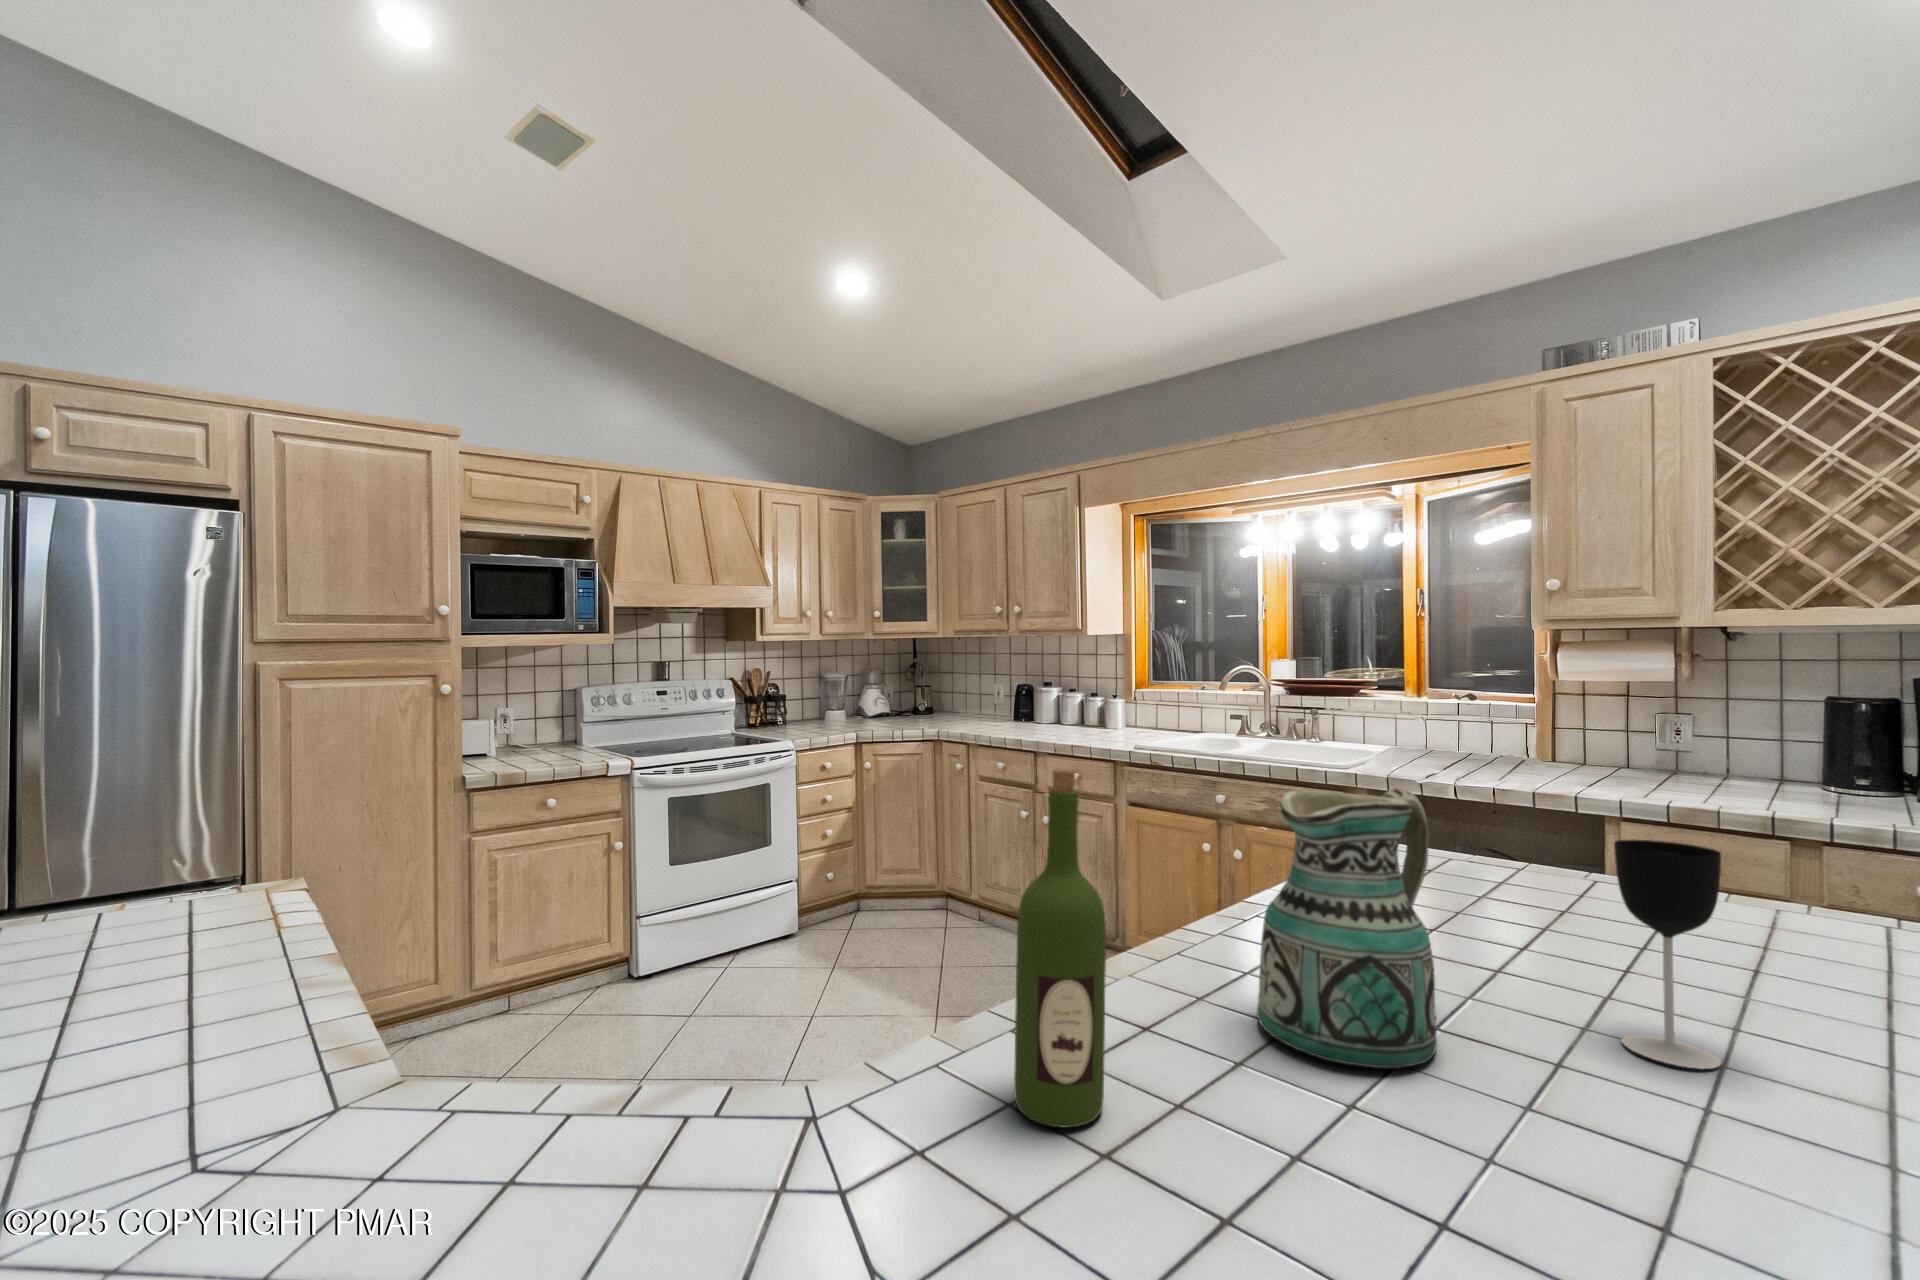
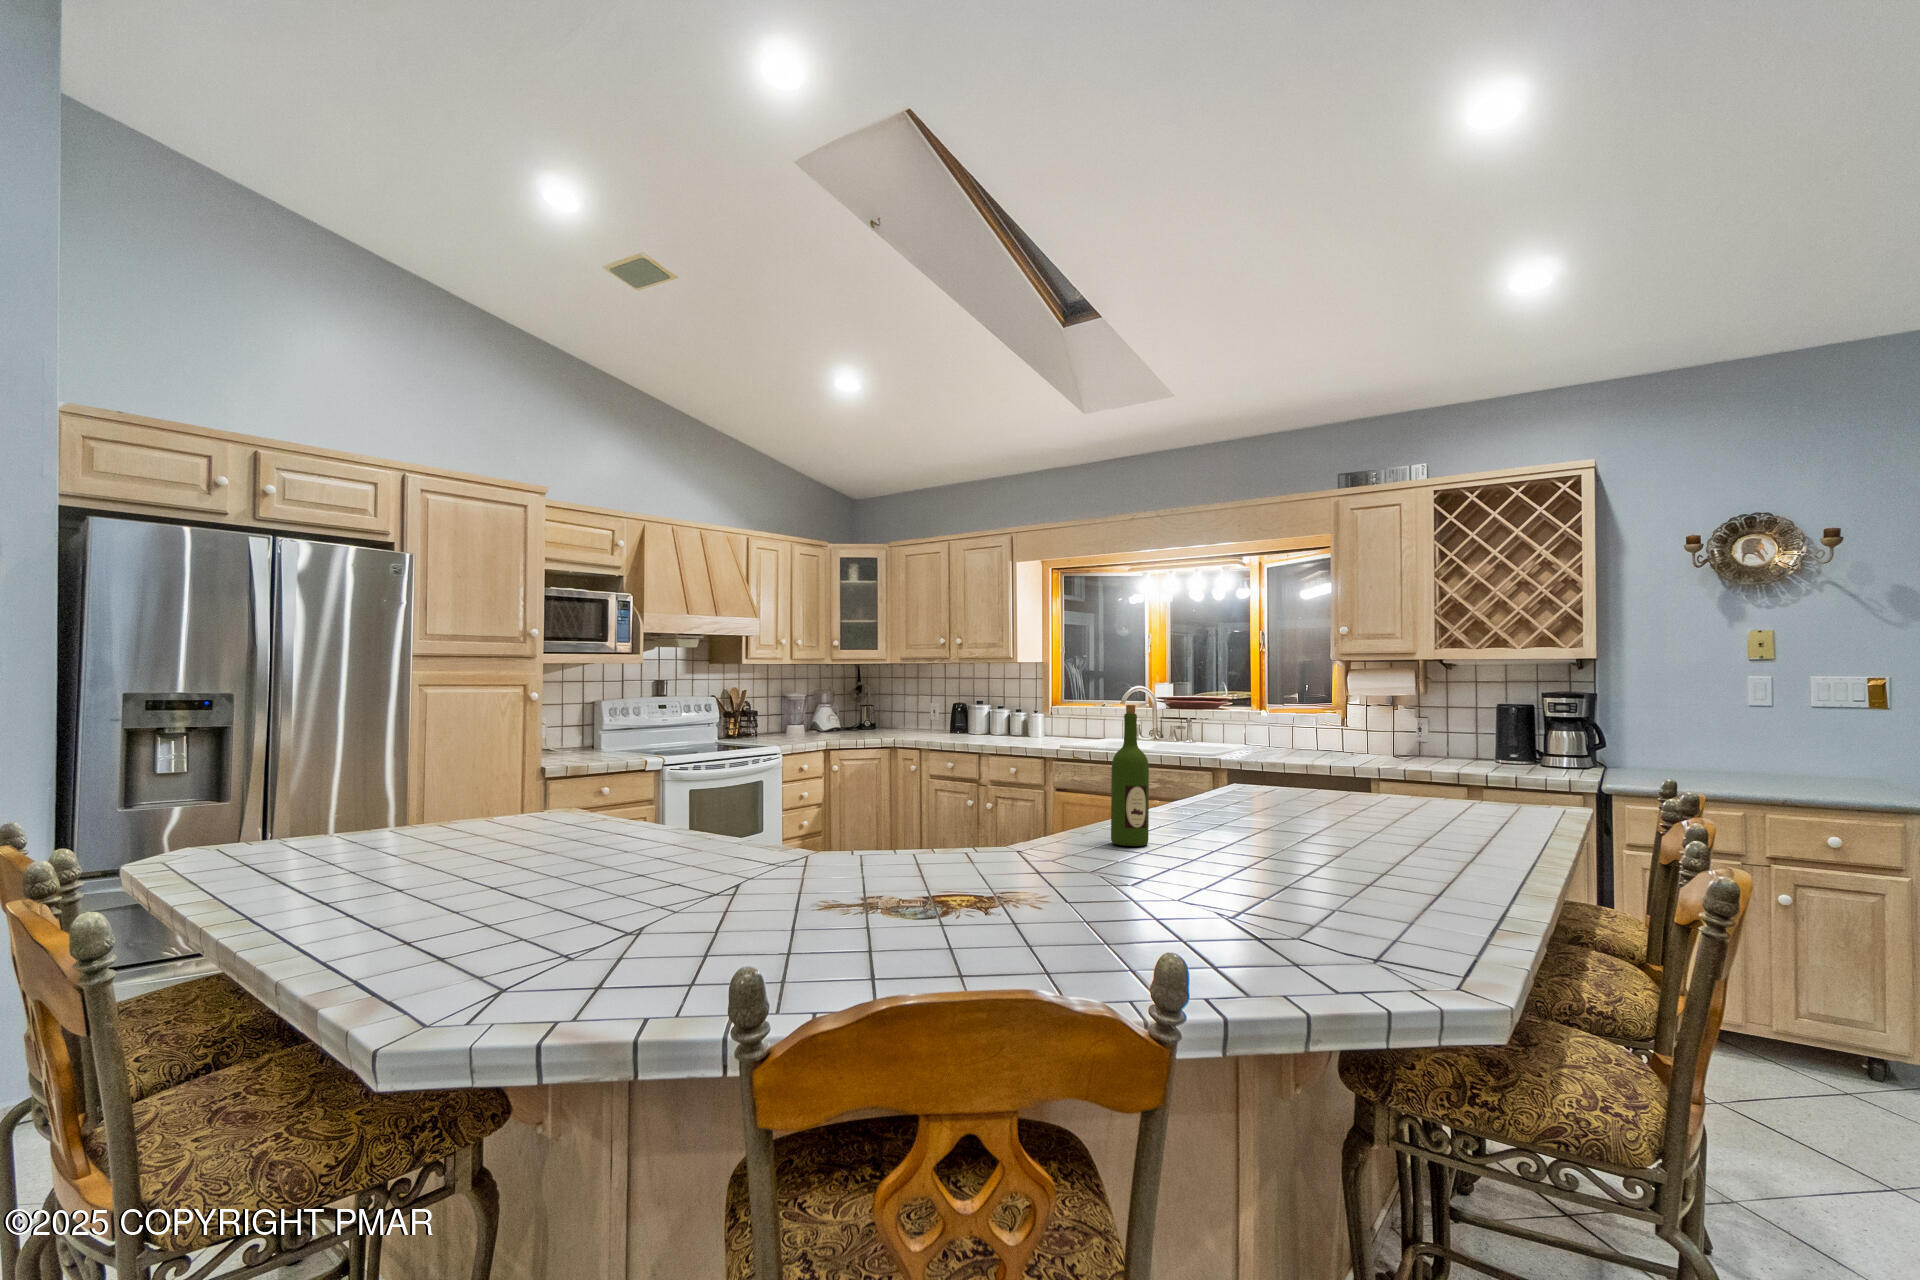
ceramic pitcher: present [1257,788,1437,1068] -> none [1199,723,1274,832]
wine glass: present [1614,840,1721,1069] -> none [1343,742,1381,829]

